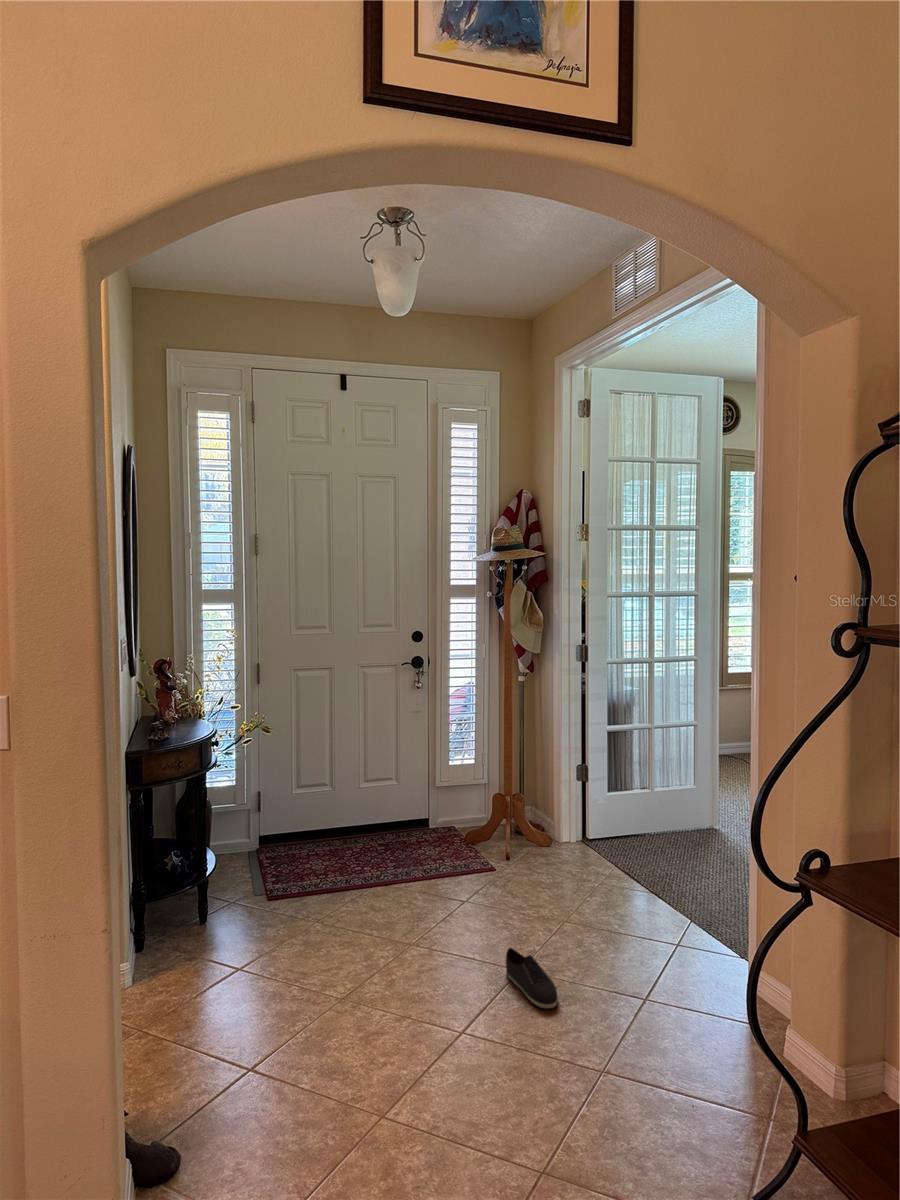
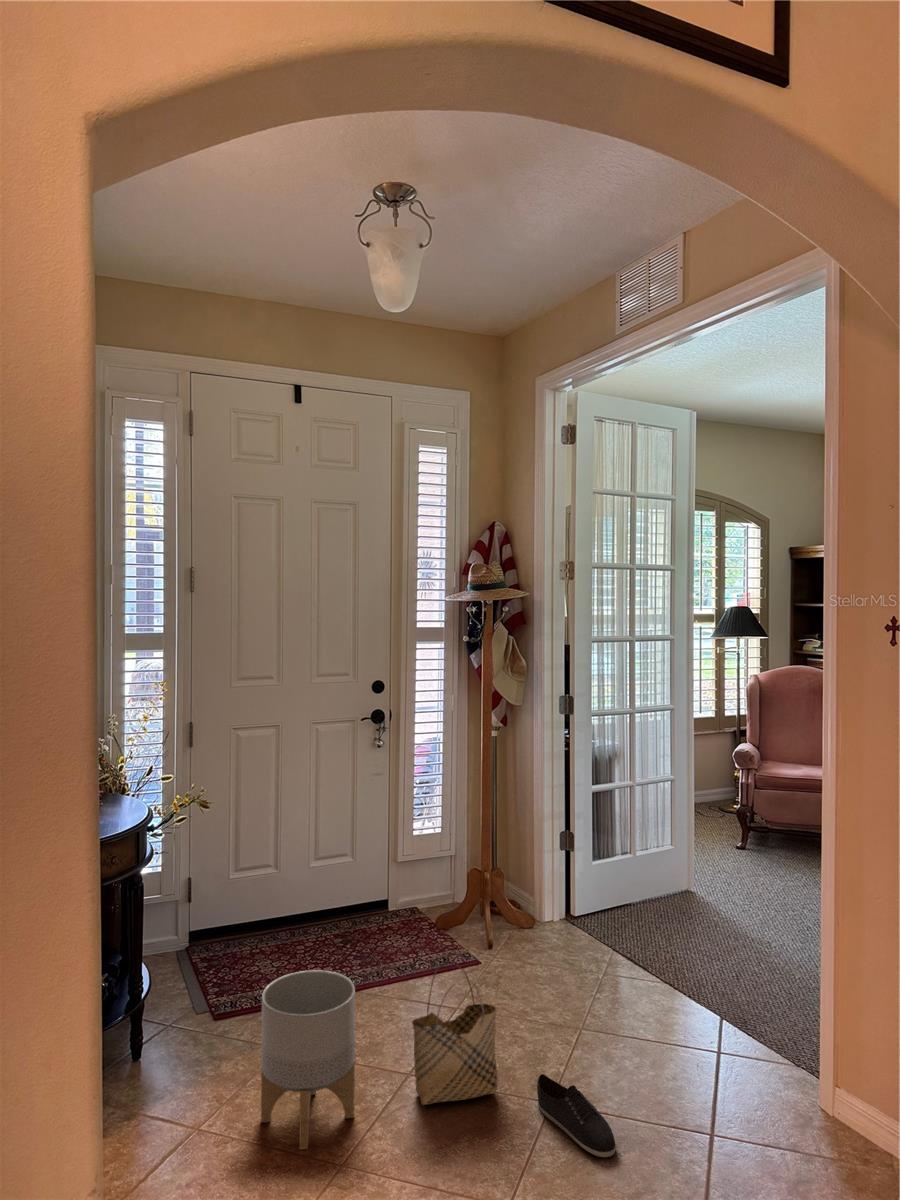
woven basket: none [406,856,477,965] -> present [412,961,497,1105]
planter: none [286,857,360,986] -> present [261,970,355,1149]

